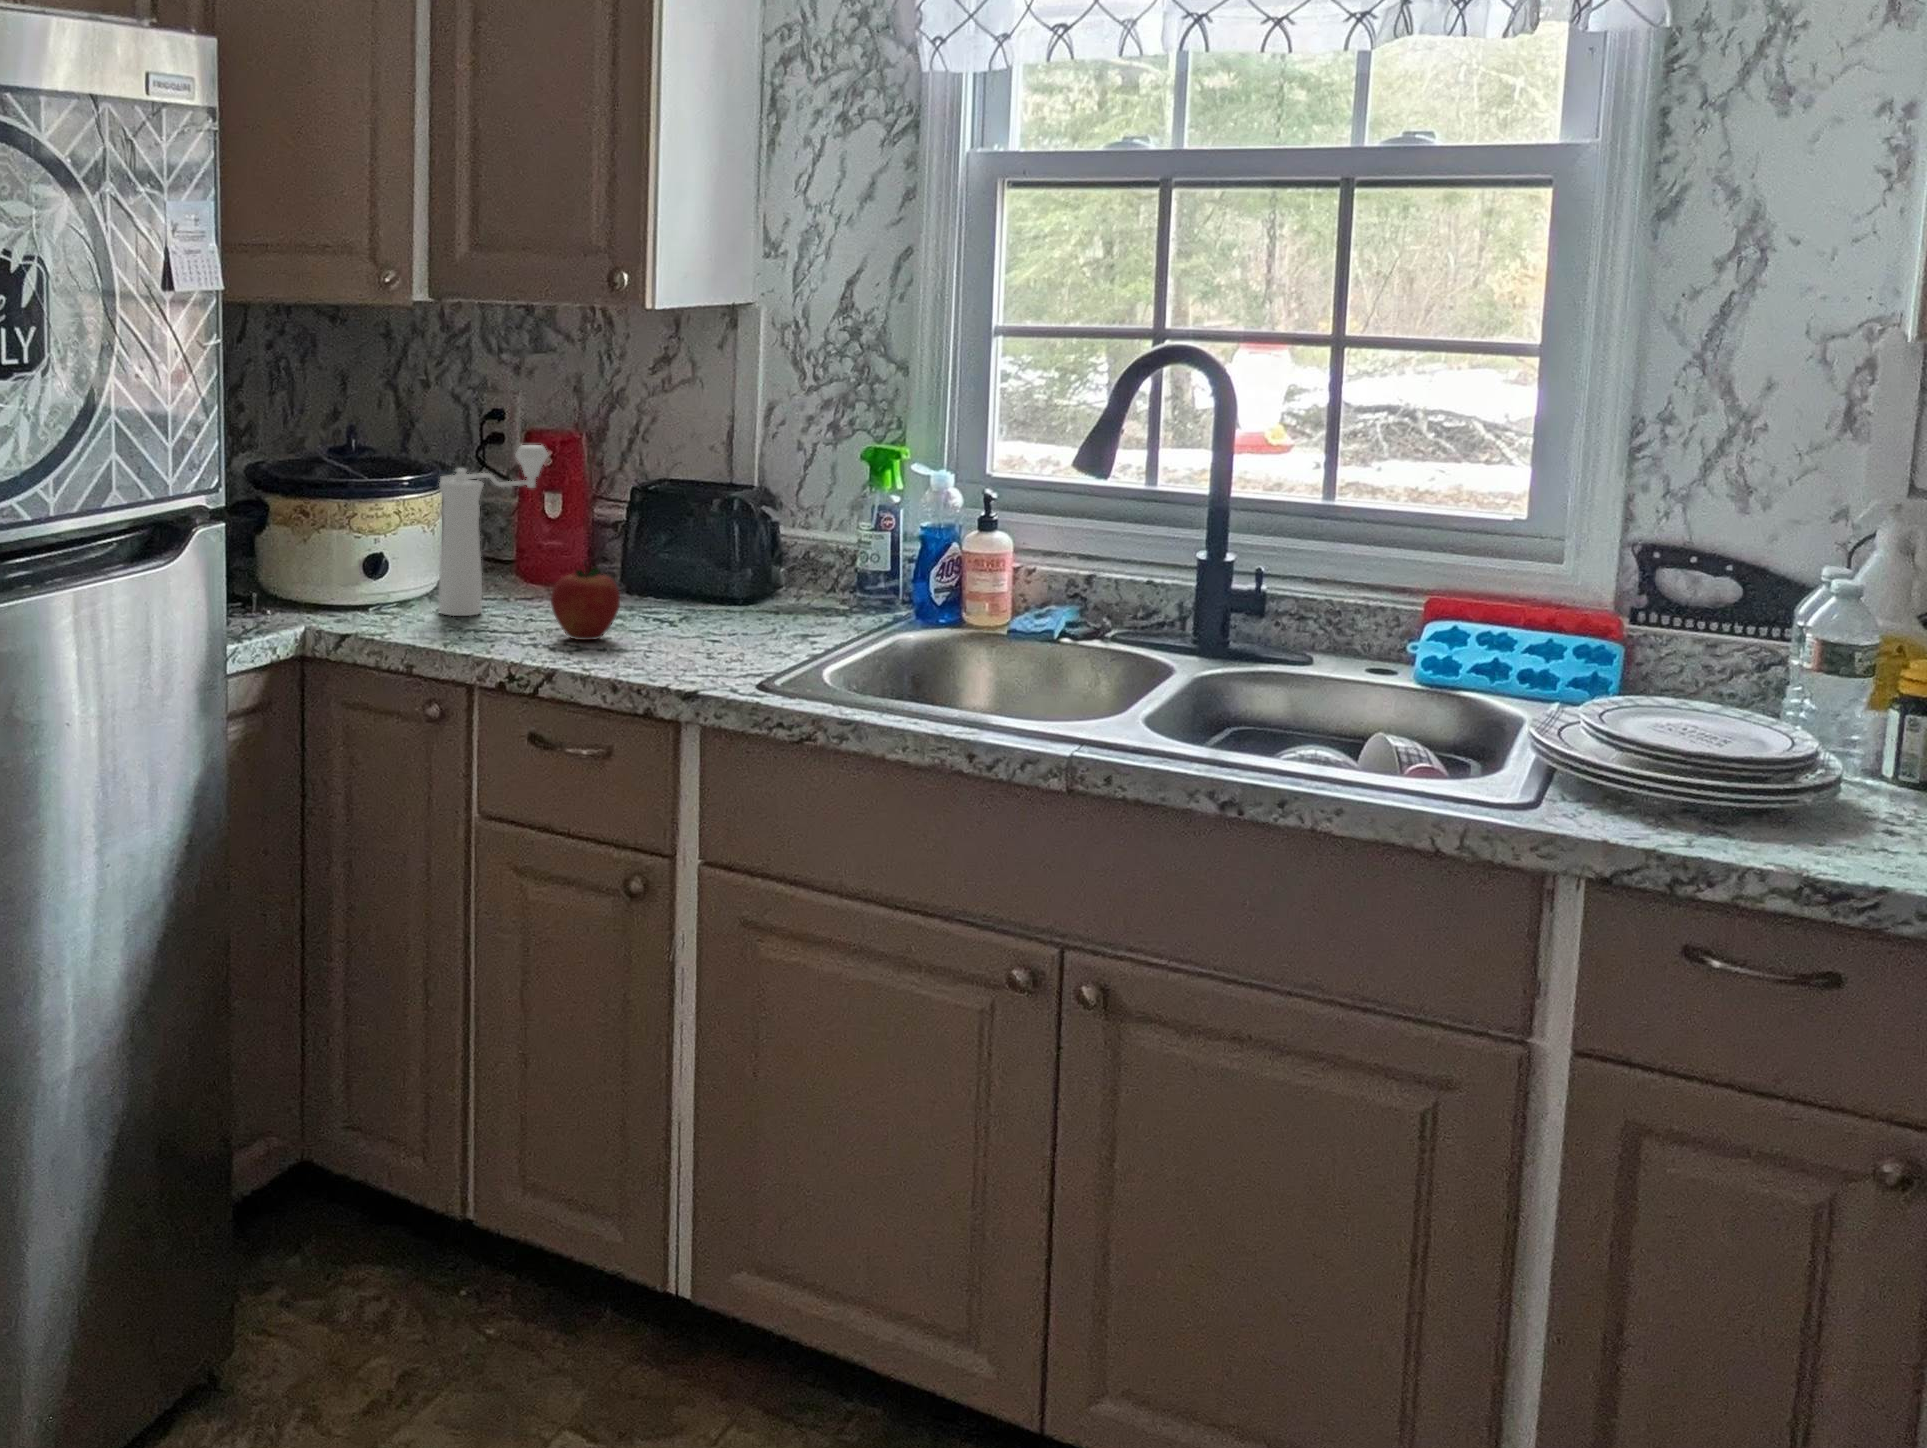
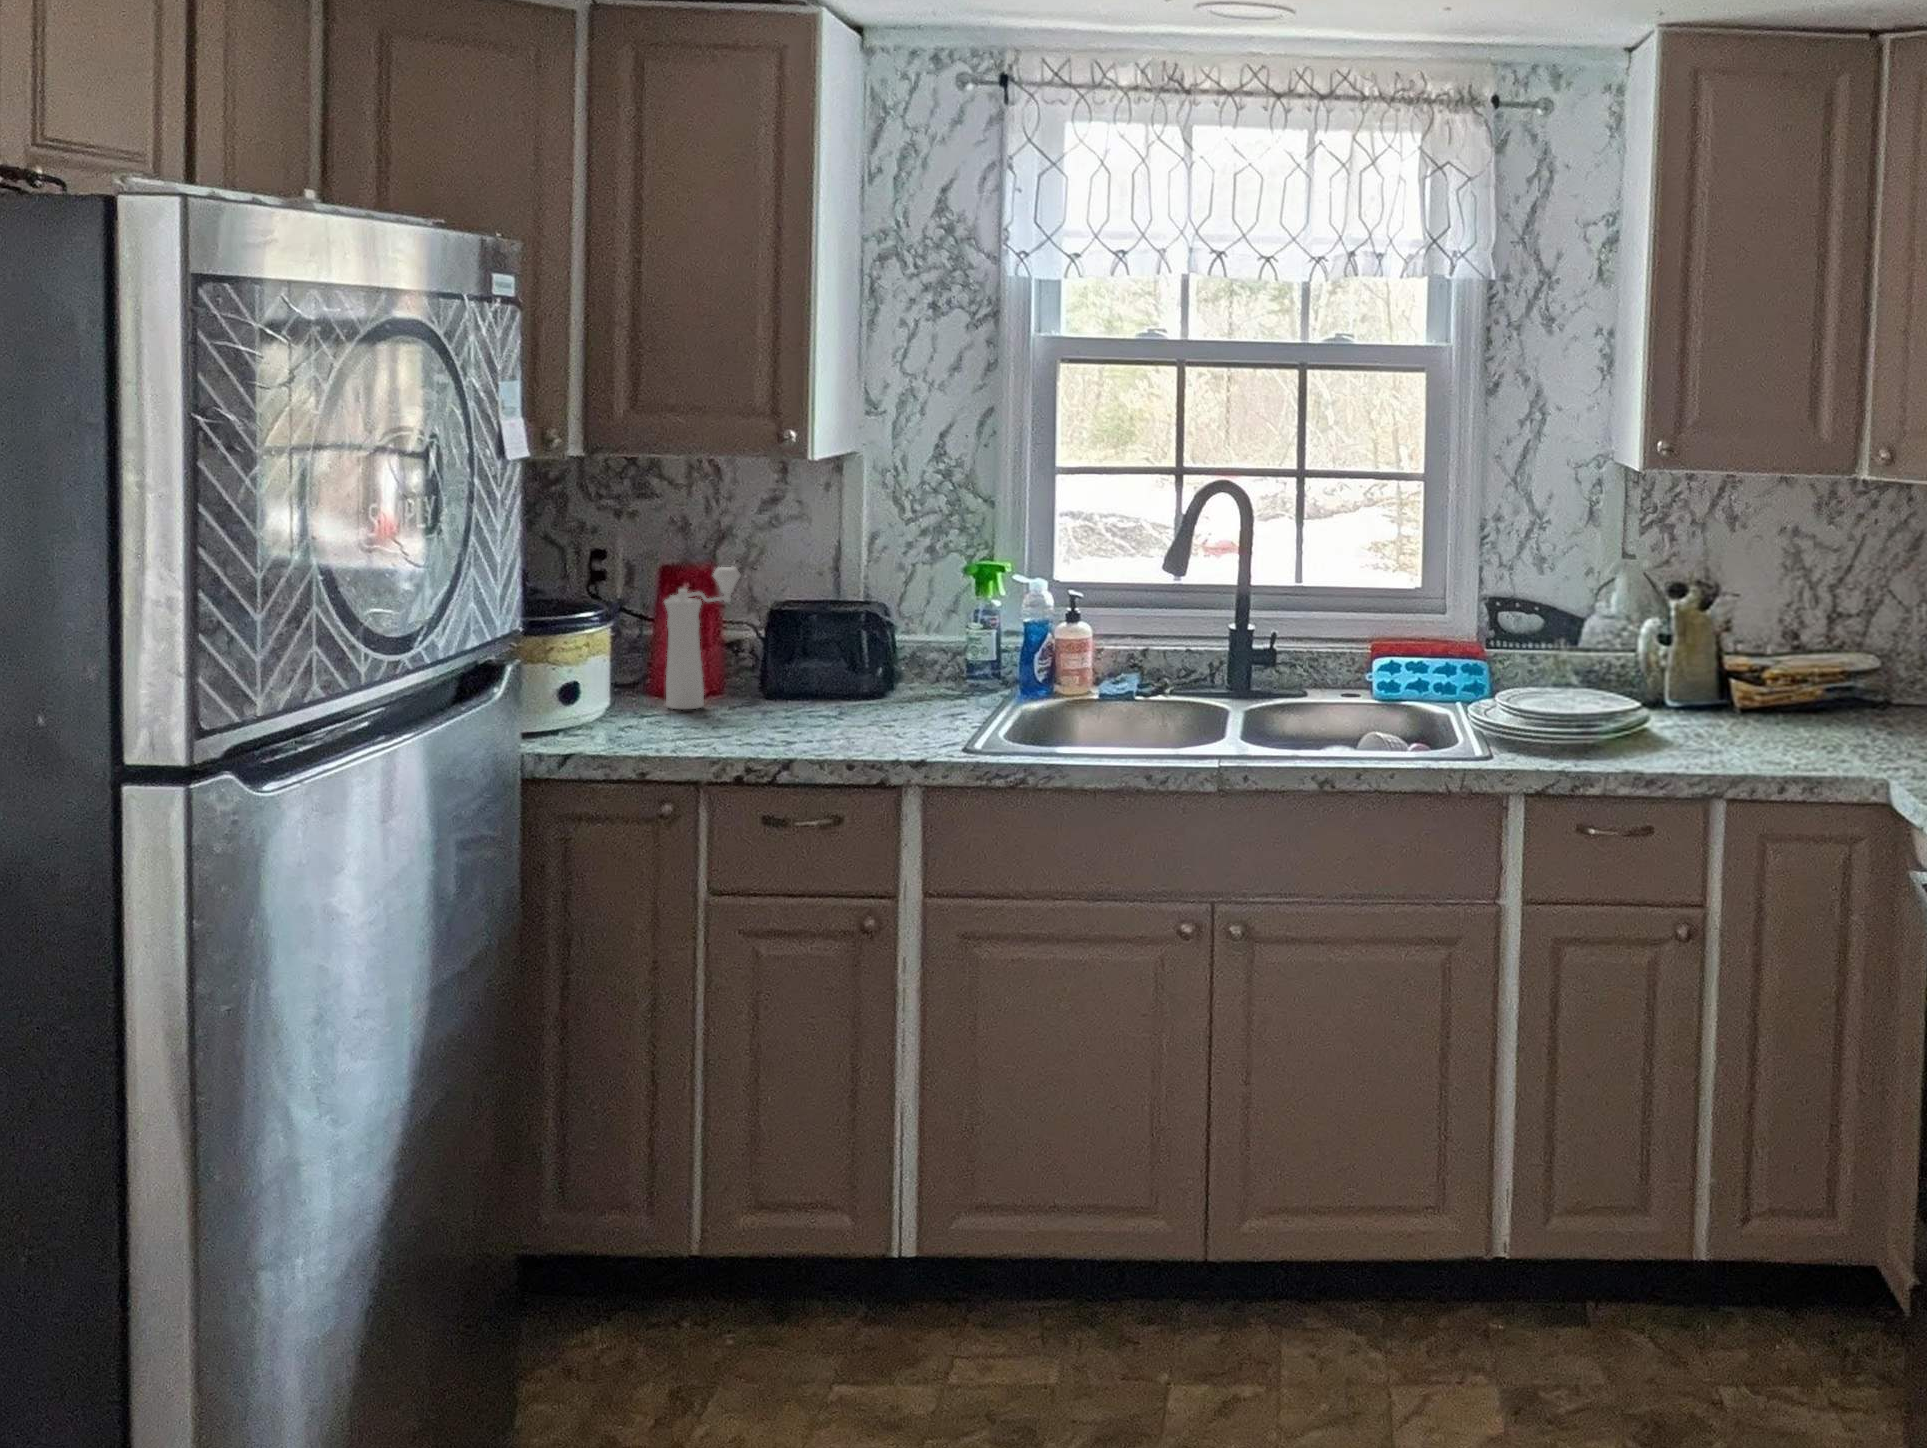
apple: present [551,561,620,640] -> none [786,656,842,718]

